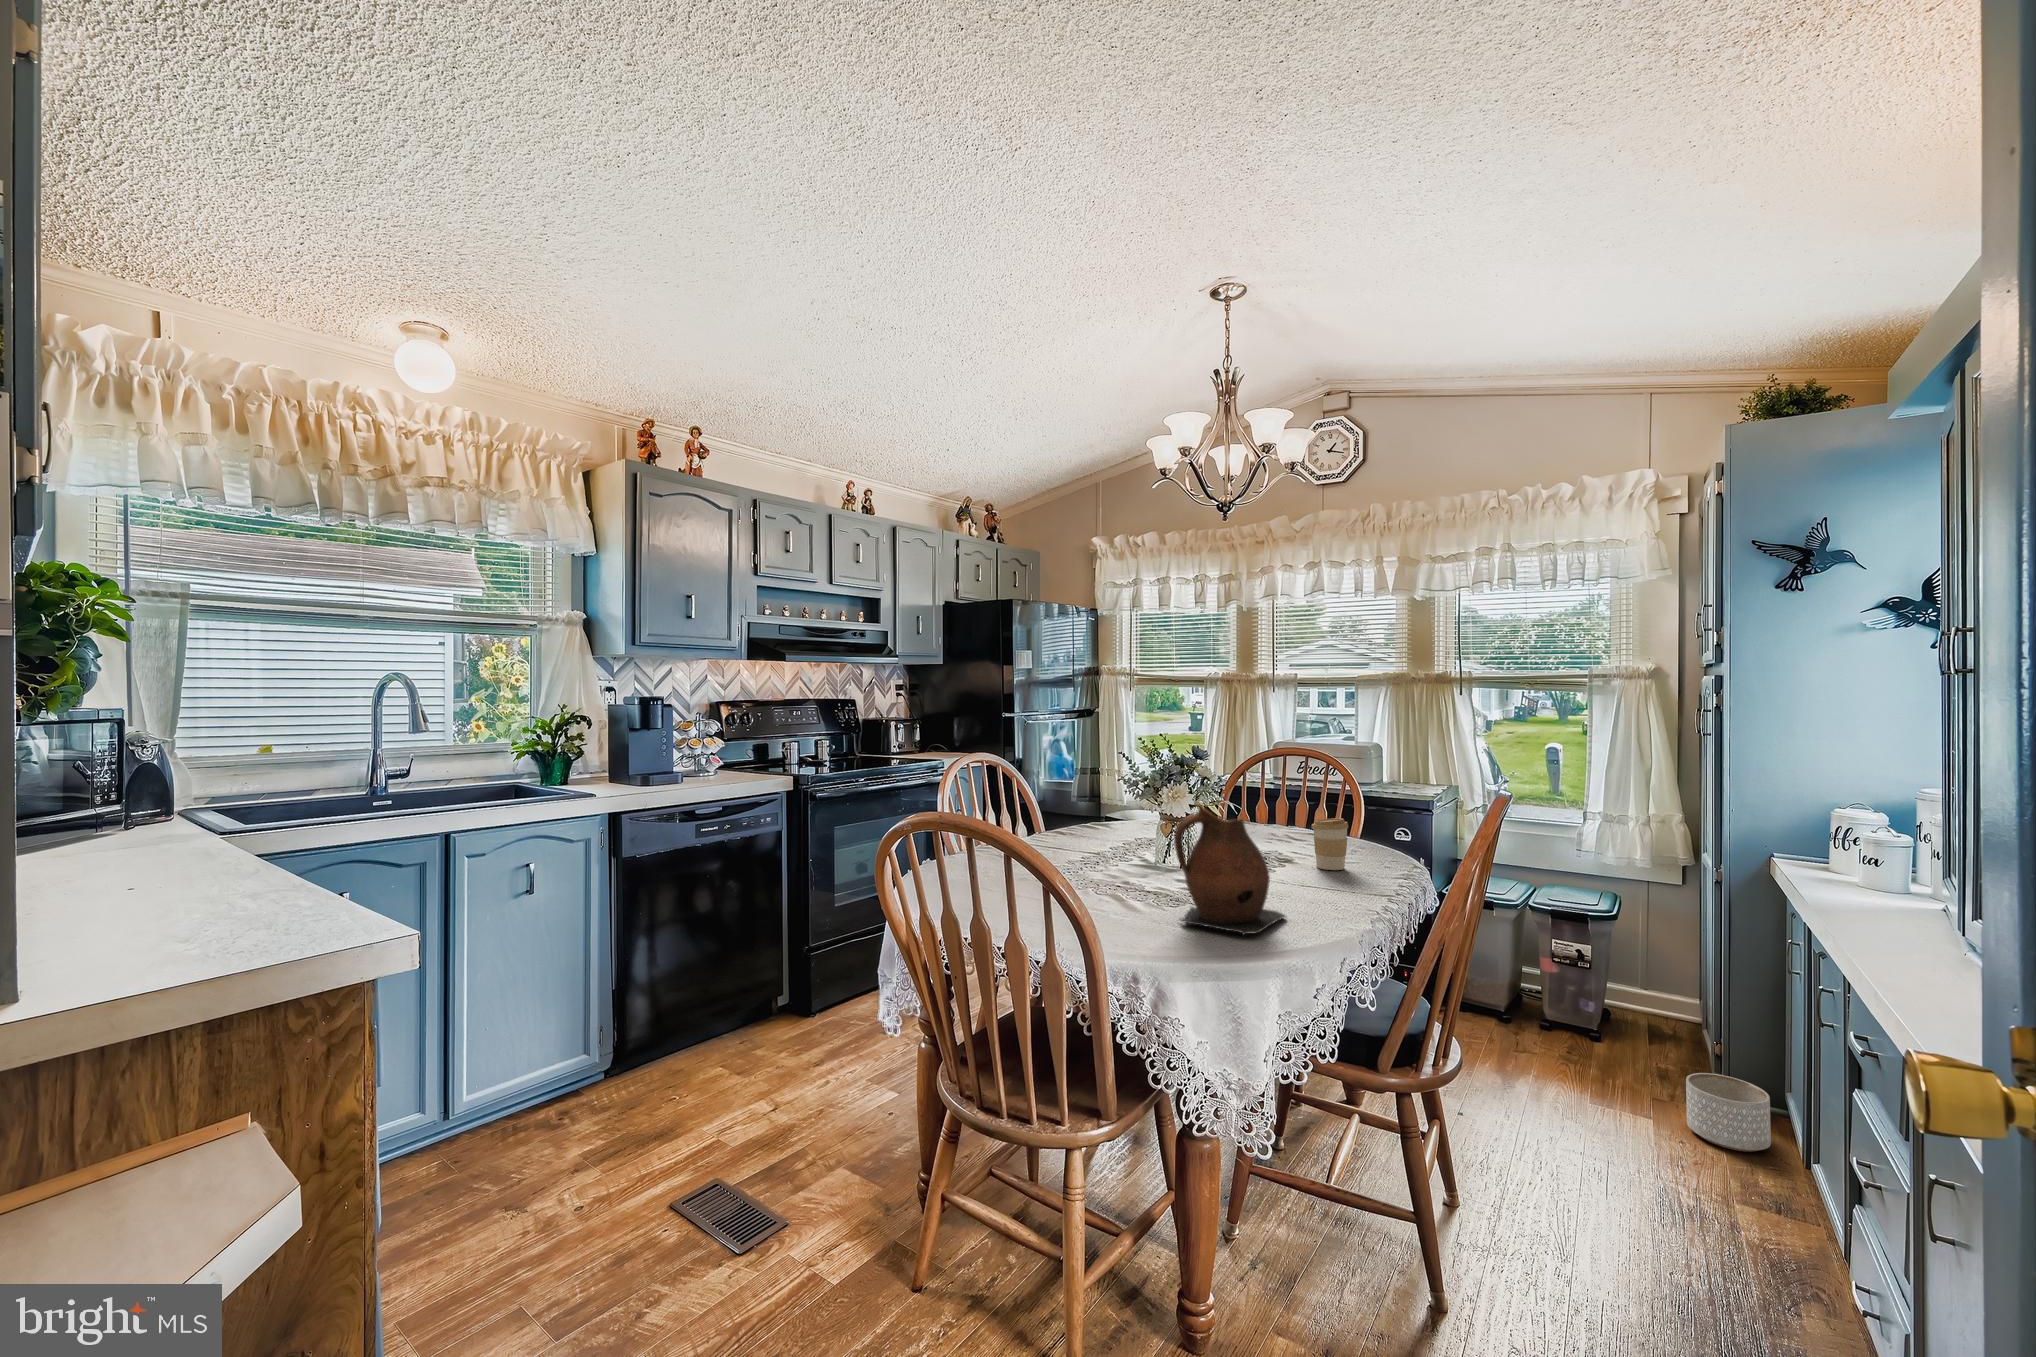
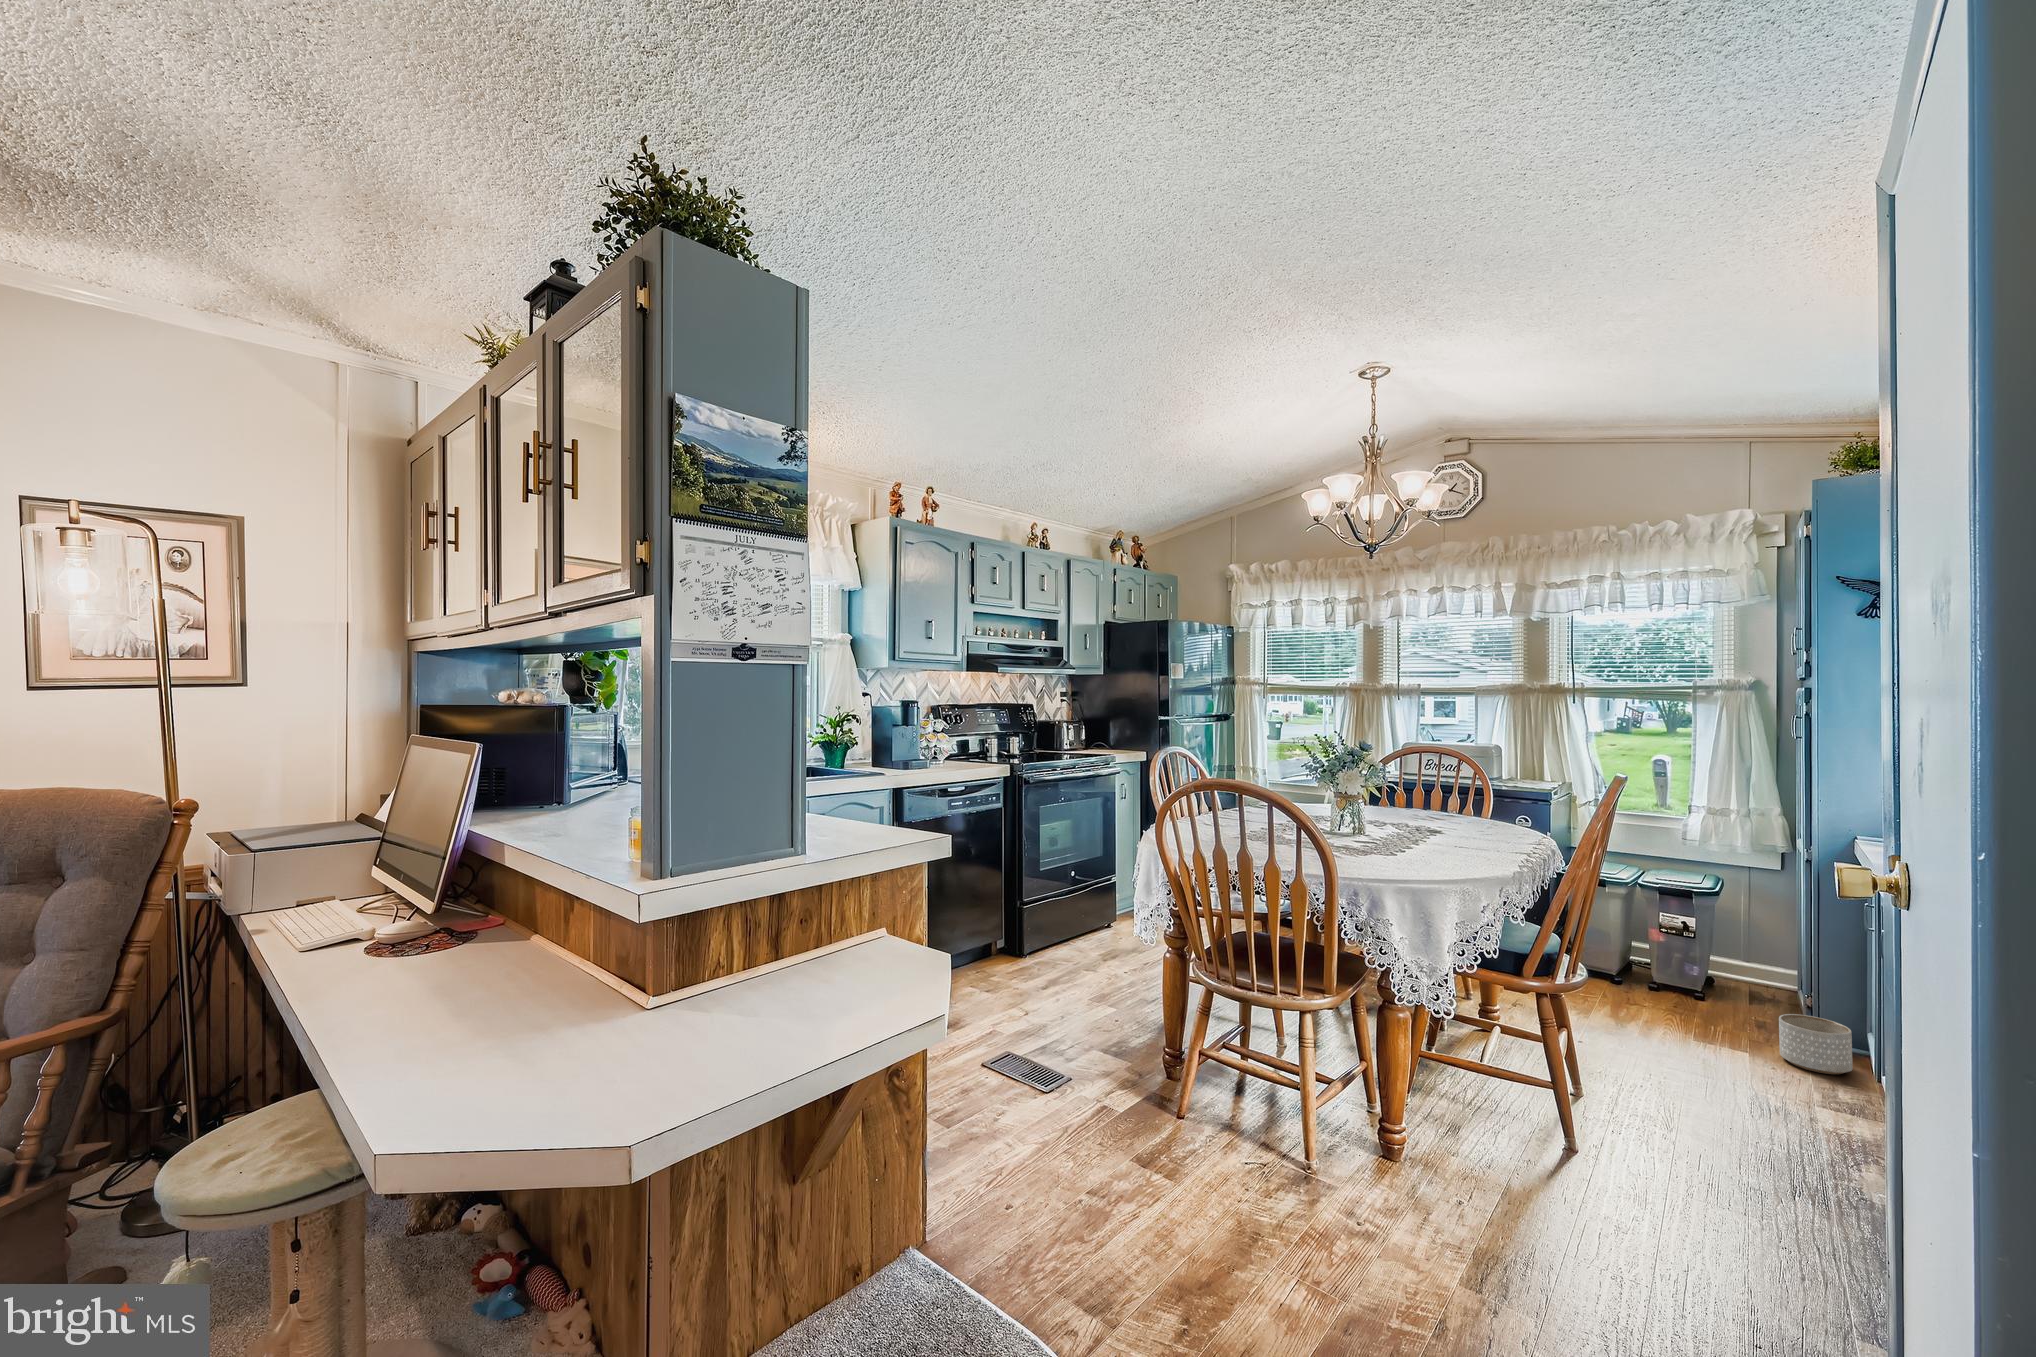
ceramic pitcher: present [1174,803,1286,935] -> none [1372,776,1457,868]
coffee cup: present [1312,818,1349,870] -> none [1463,796,1494,835]

